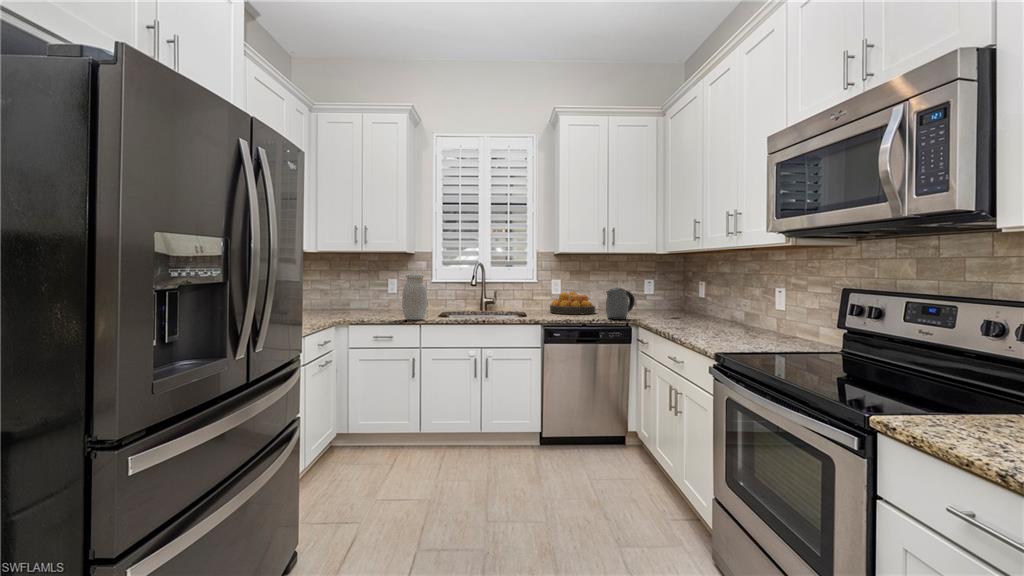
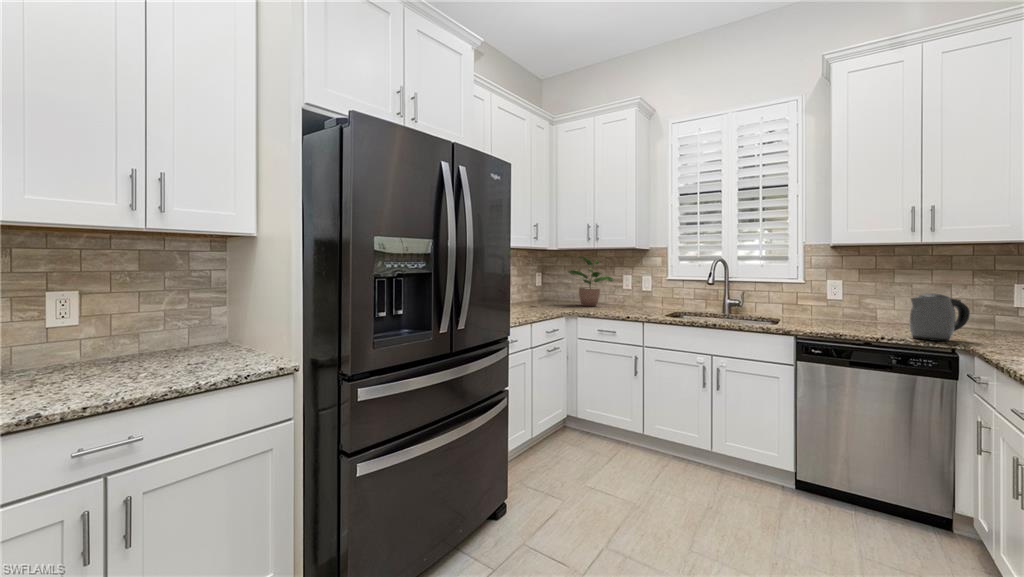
potted plant: none [326,259,379,312] -> present [568,256,614,306]
jar: present [402,274,427,320] -> none [625,271,651,319]
fruit bowl: present [550,292,596,314] -> none [819,296,896,327]

